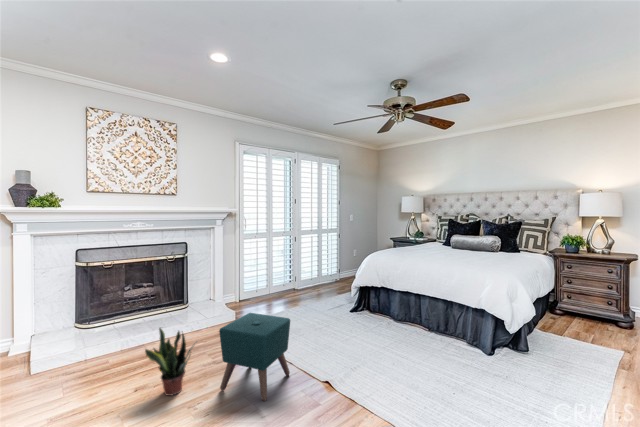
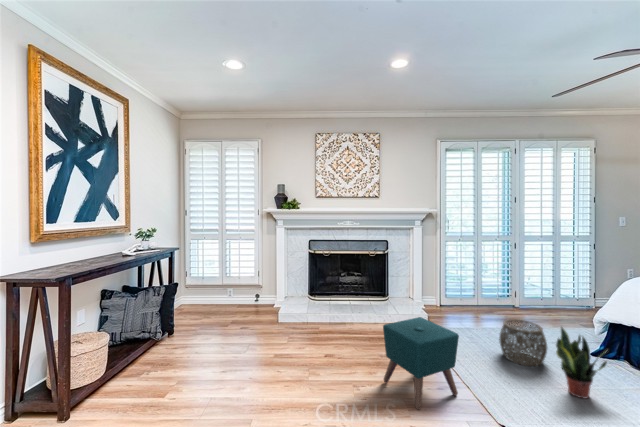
woven basket: none [303,298,336,334] -> present [499,319,547,366]
potted plant: present [145,328,194,396] -> present [556,327,607,399]

